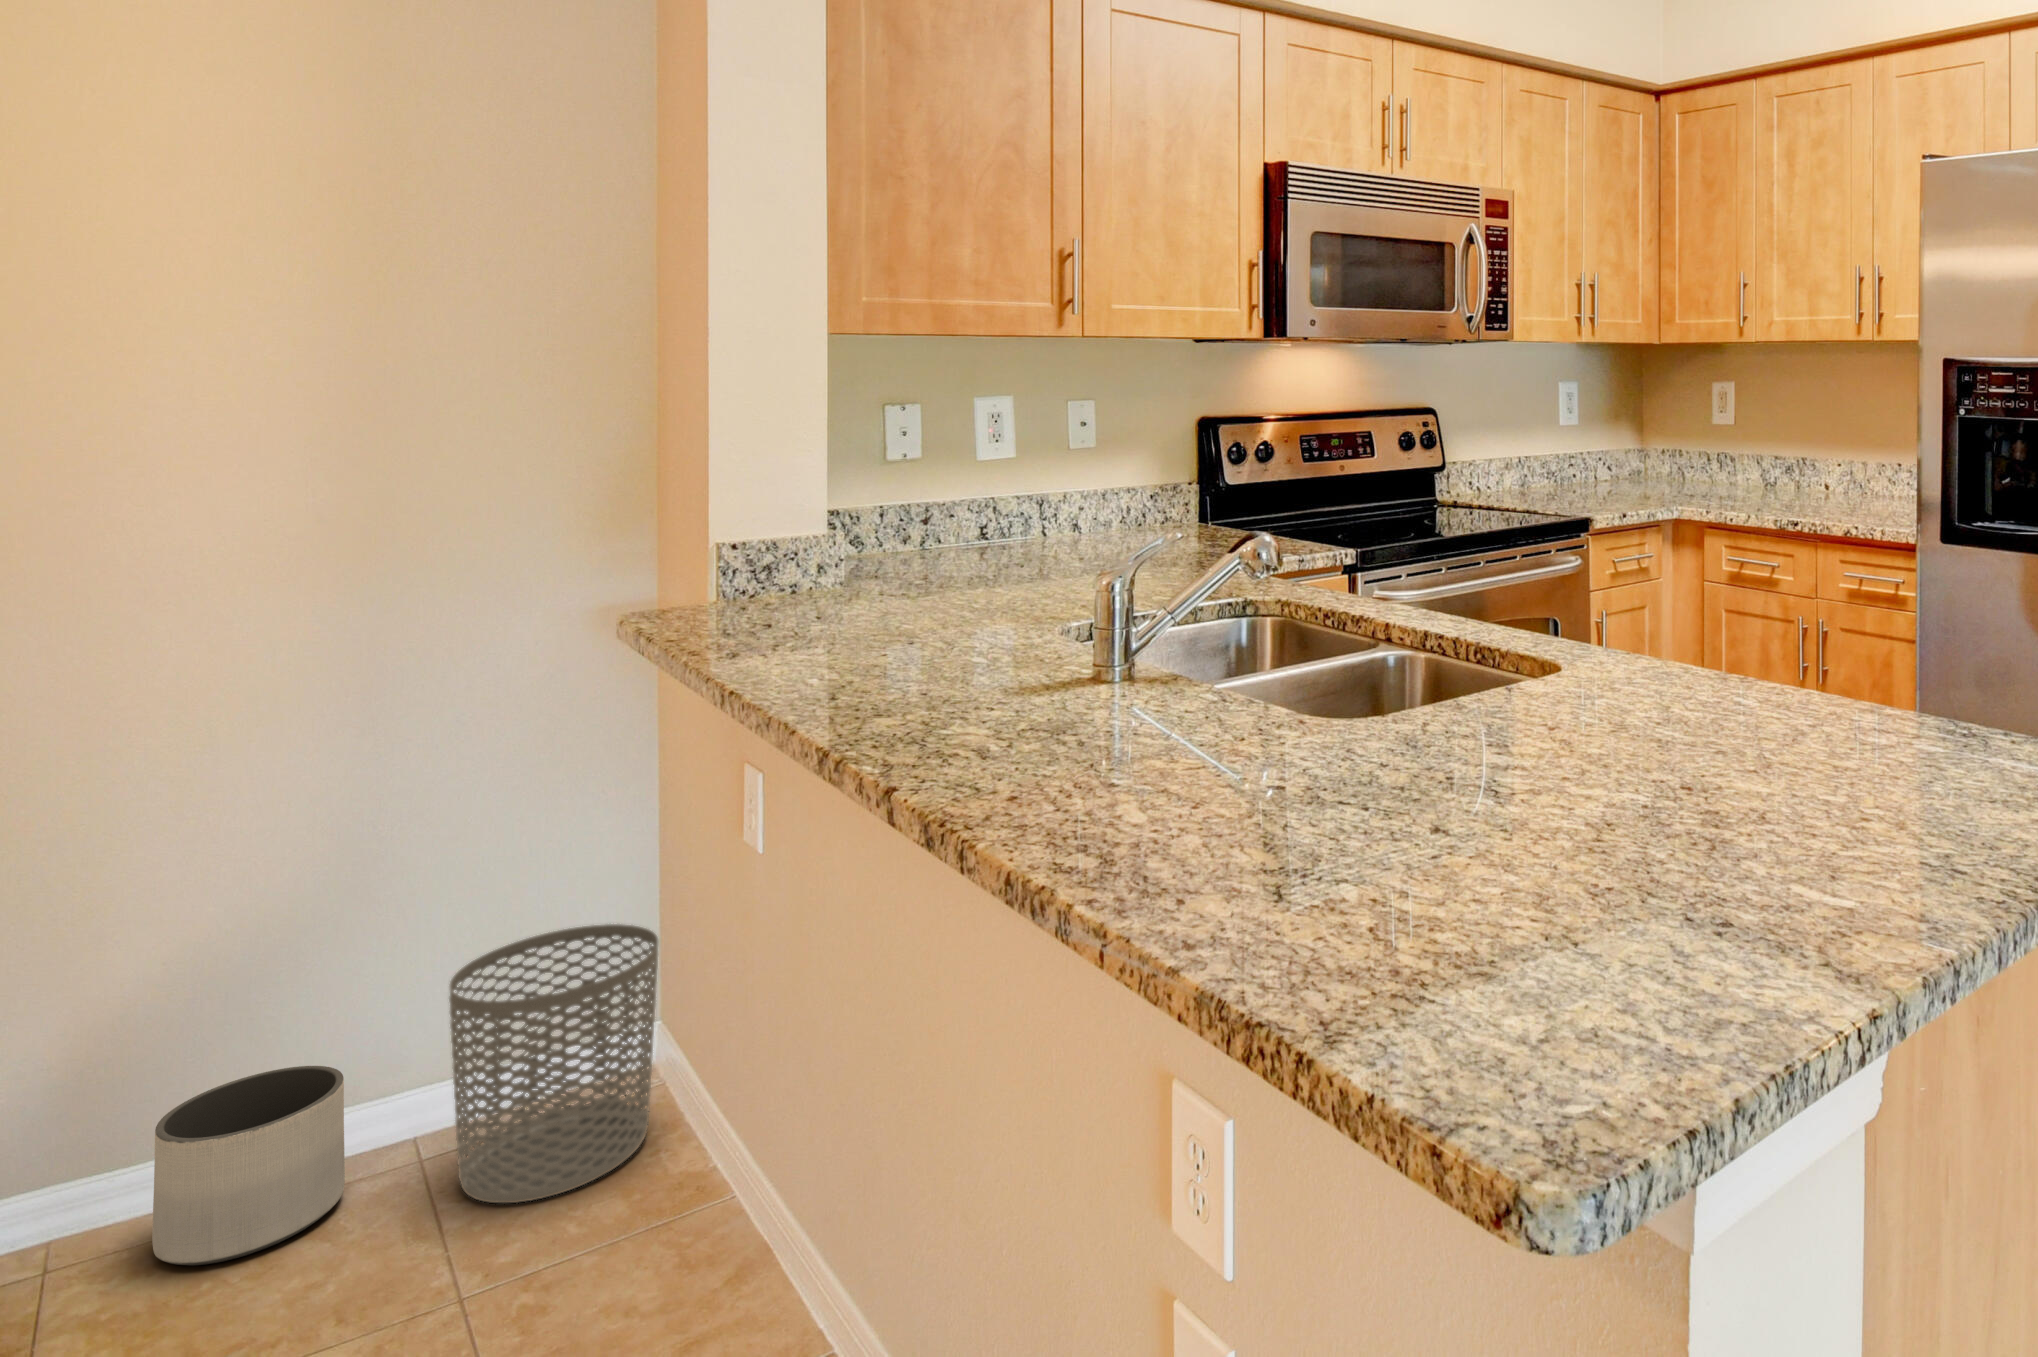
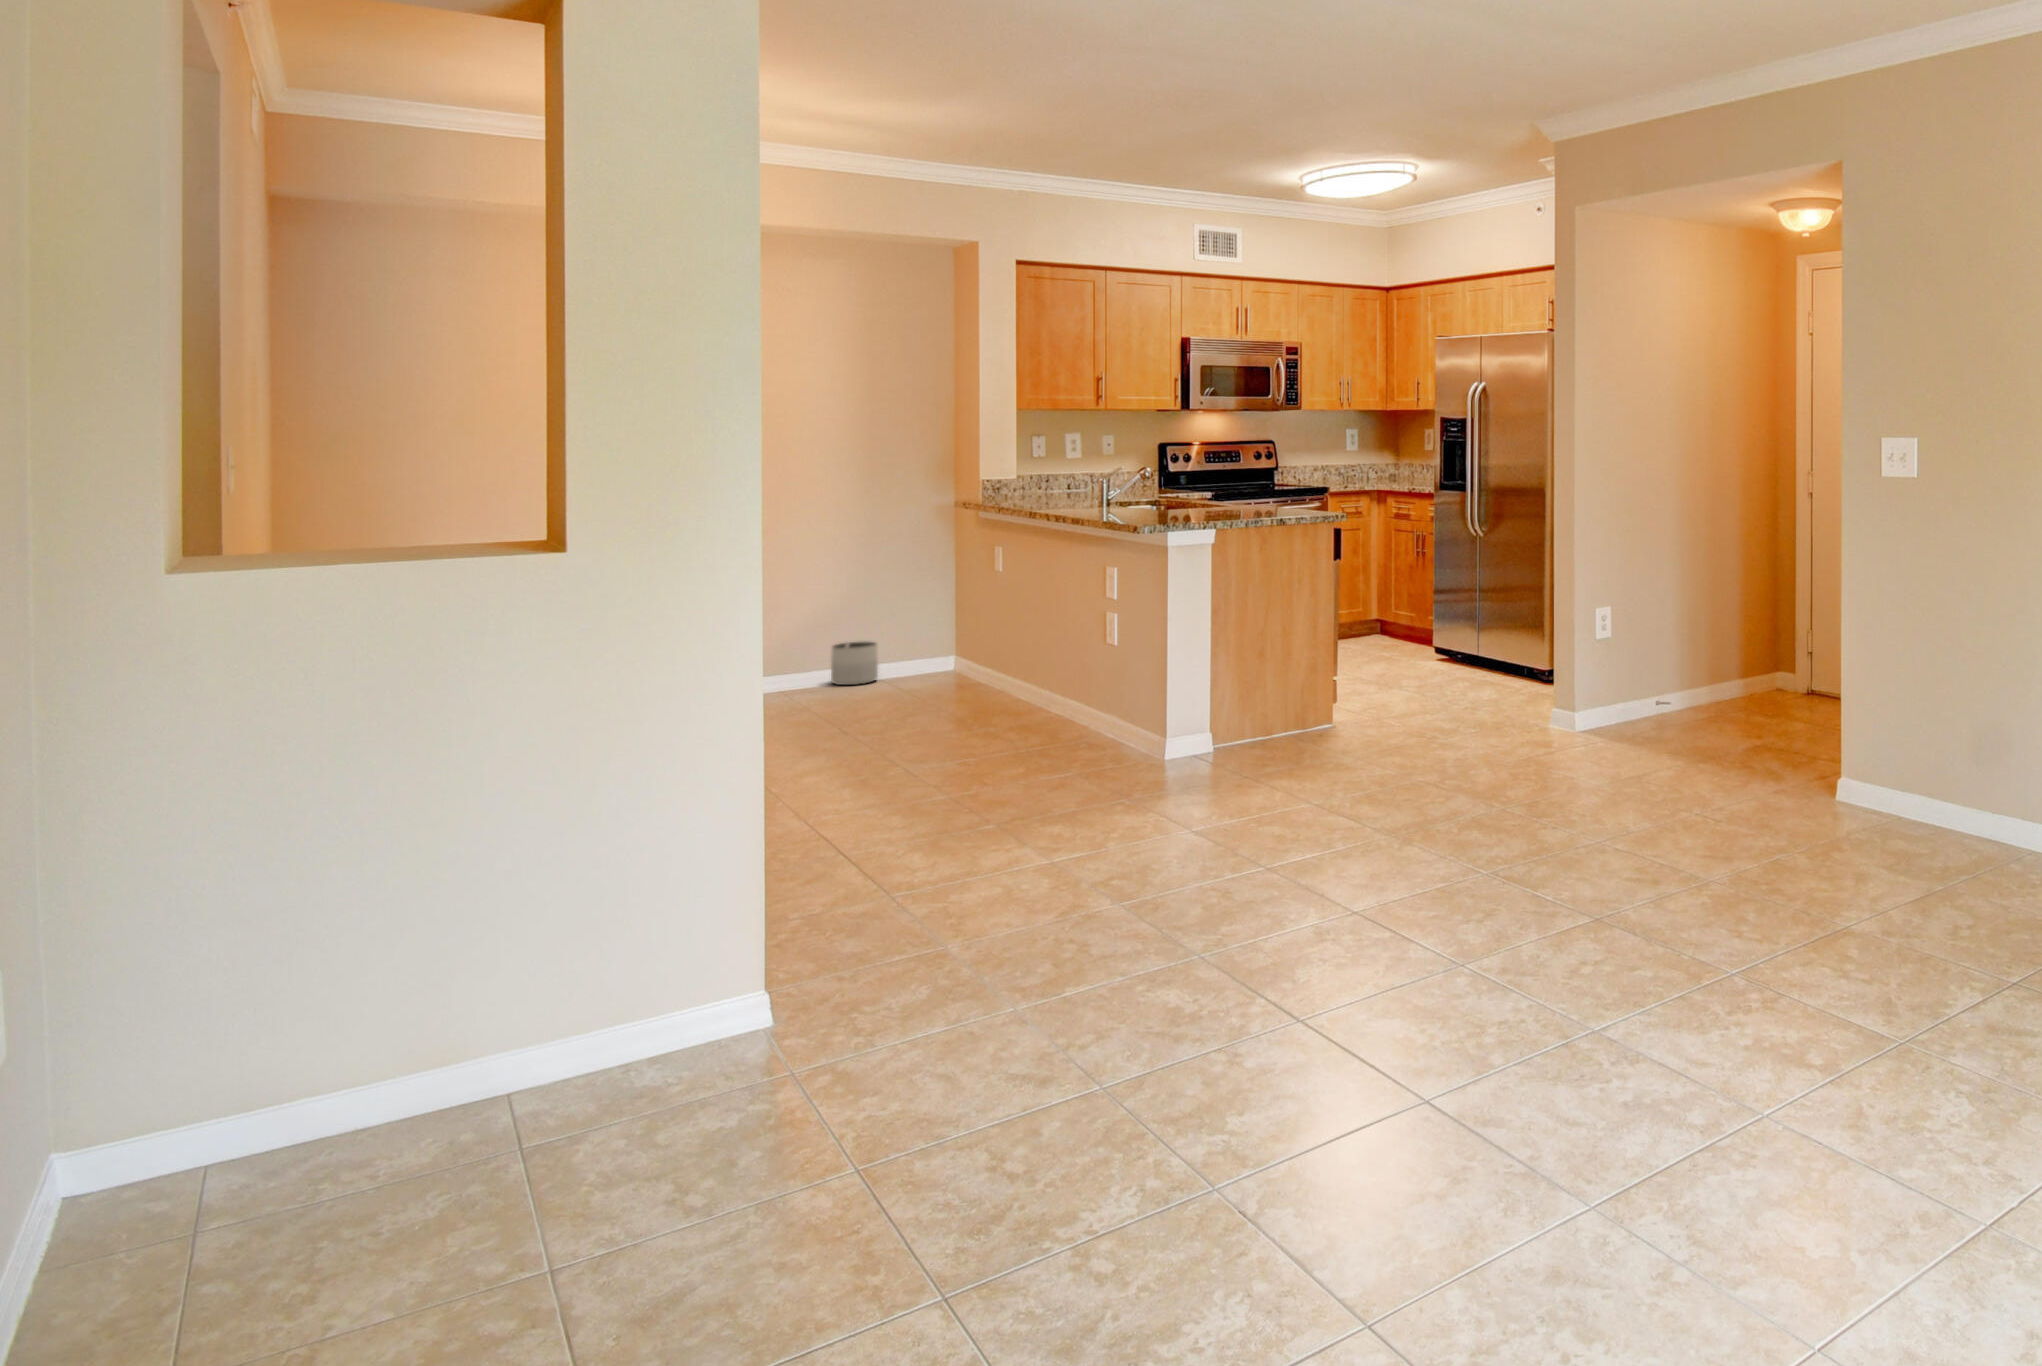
waste bin: present [449,924,658,1203] -> none [907,609,966,681]

